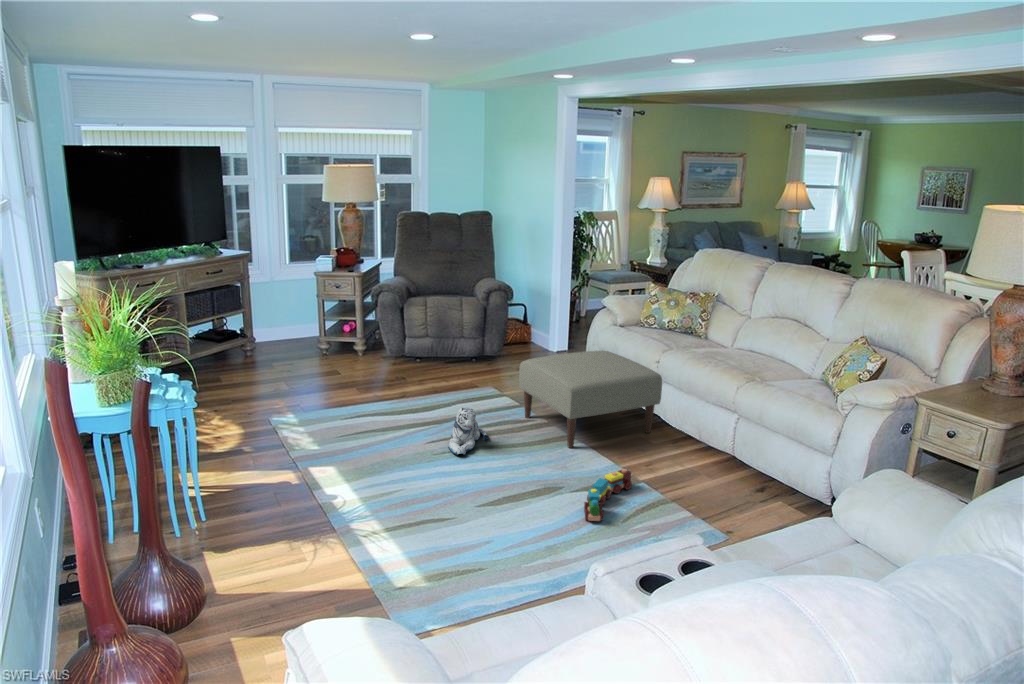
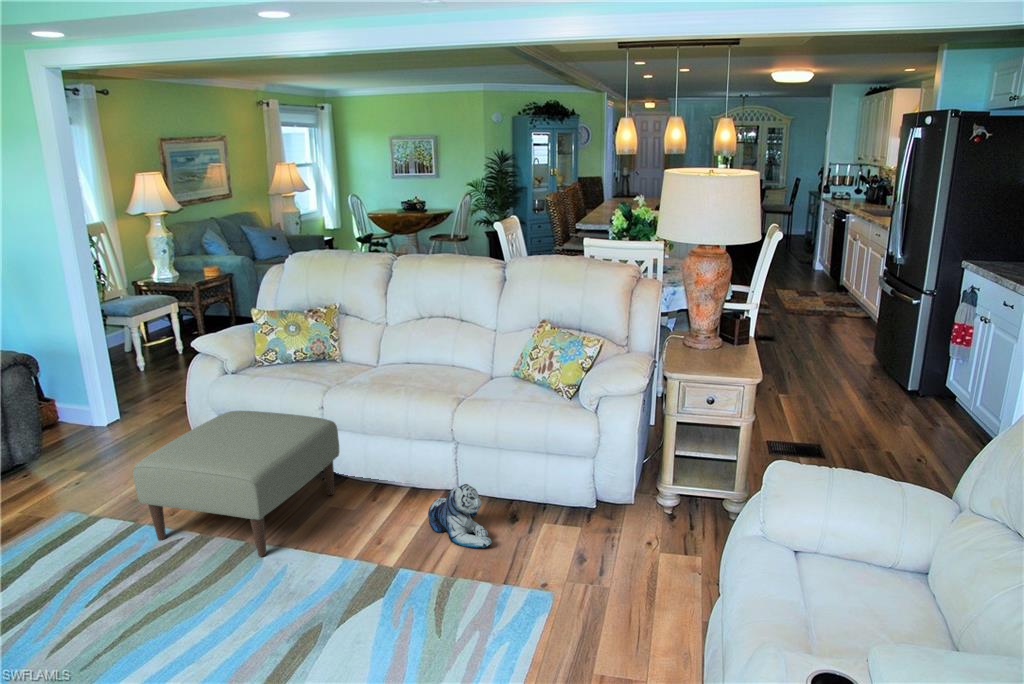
plush toy: present [448,408,488,455] -> present [428,484,492,548]
toy train: present [584,469,632,521] -> none [355,554,402,645]

